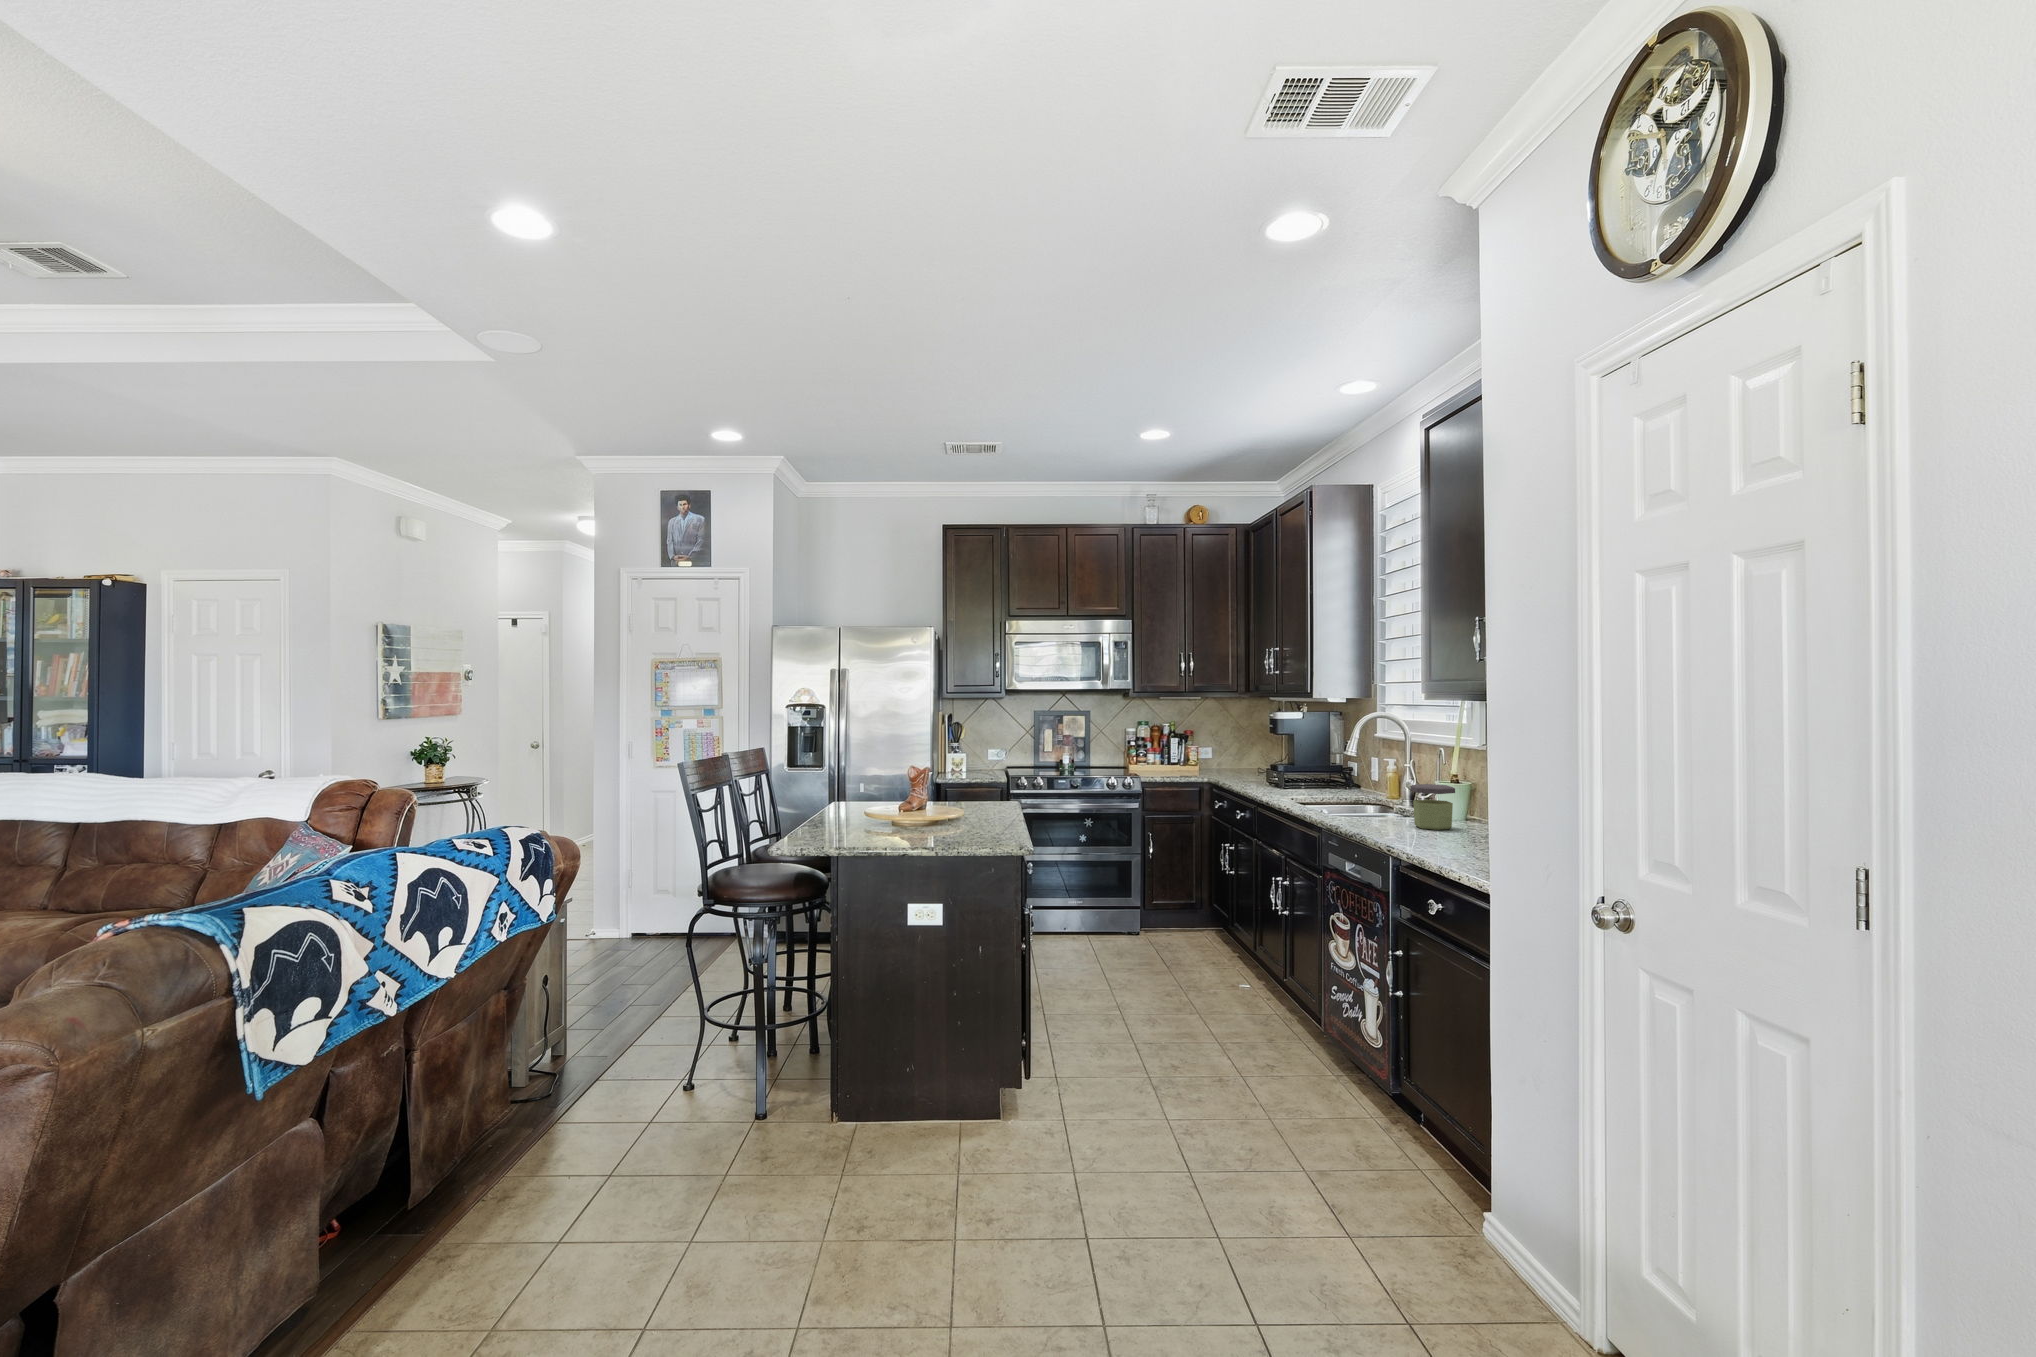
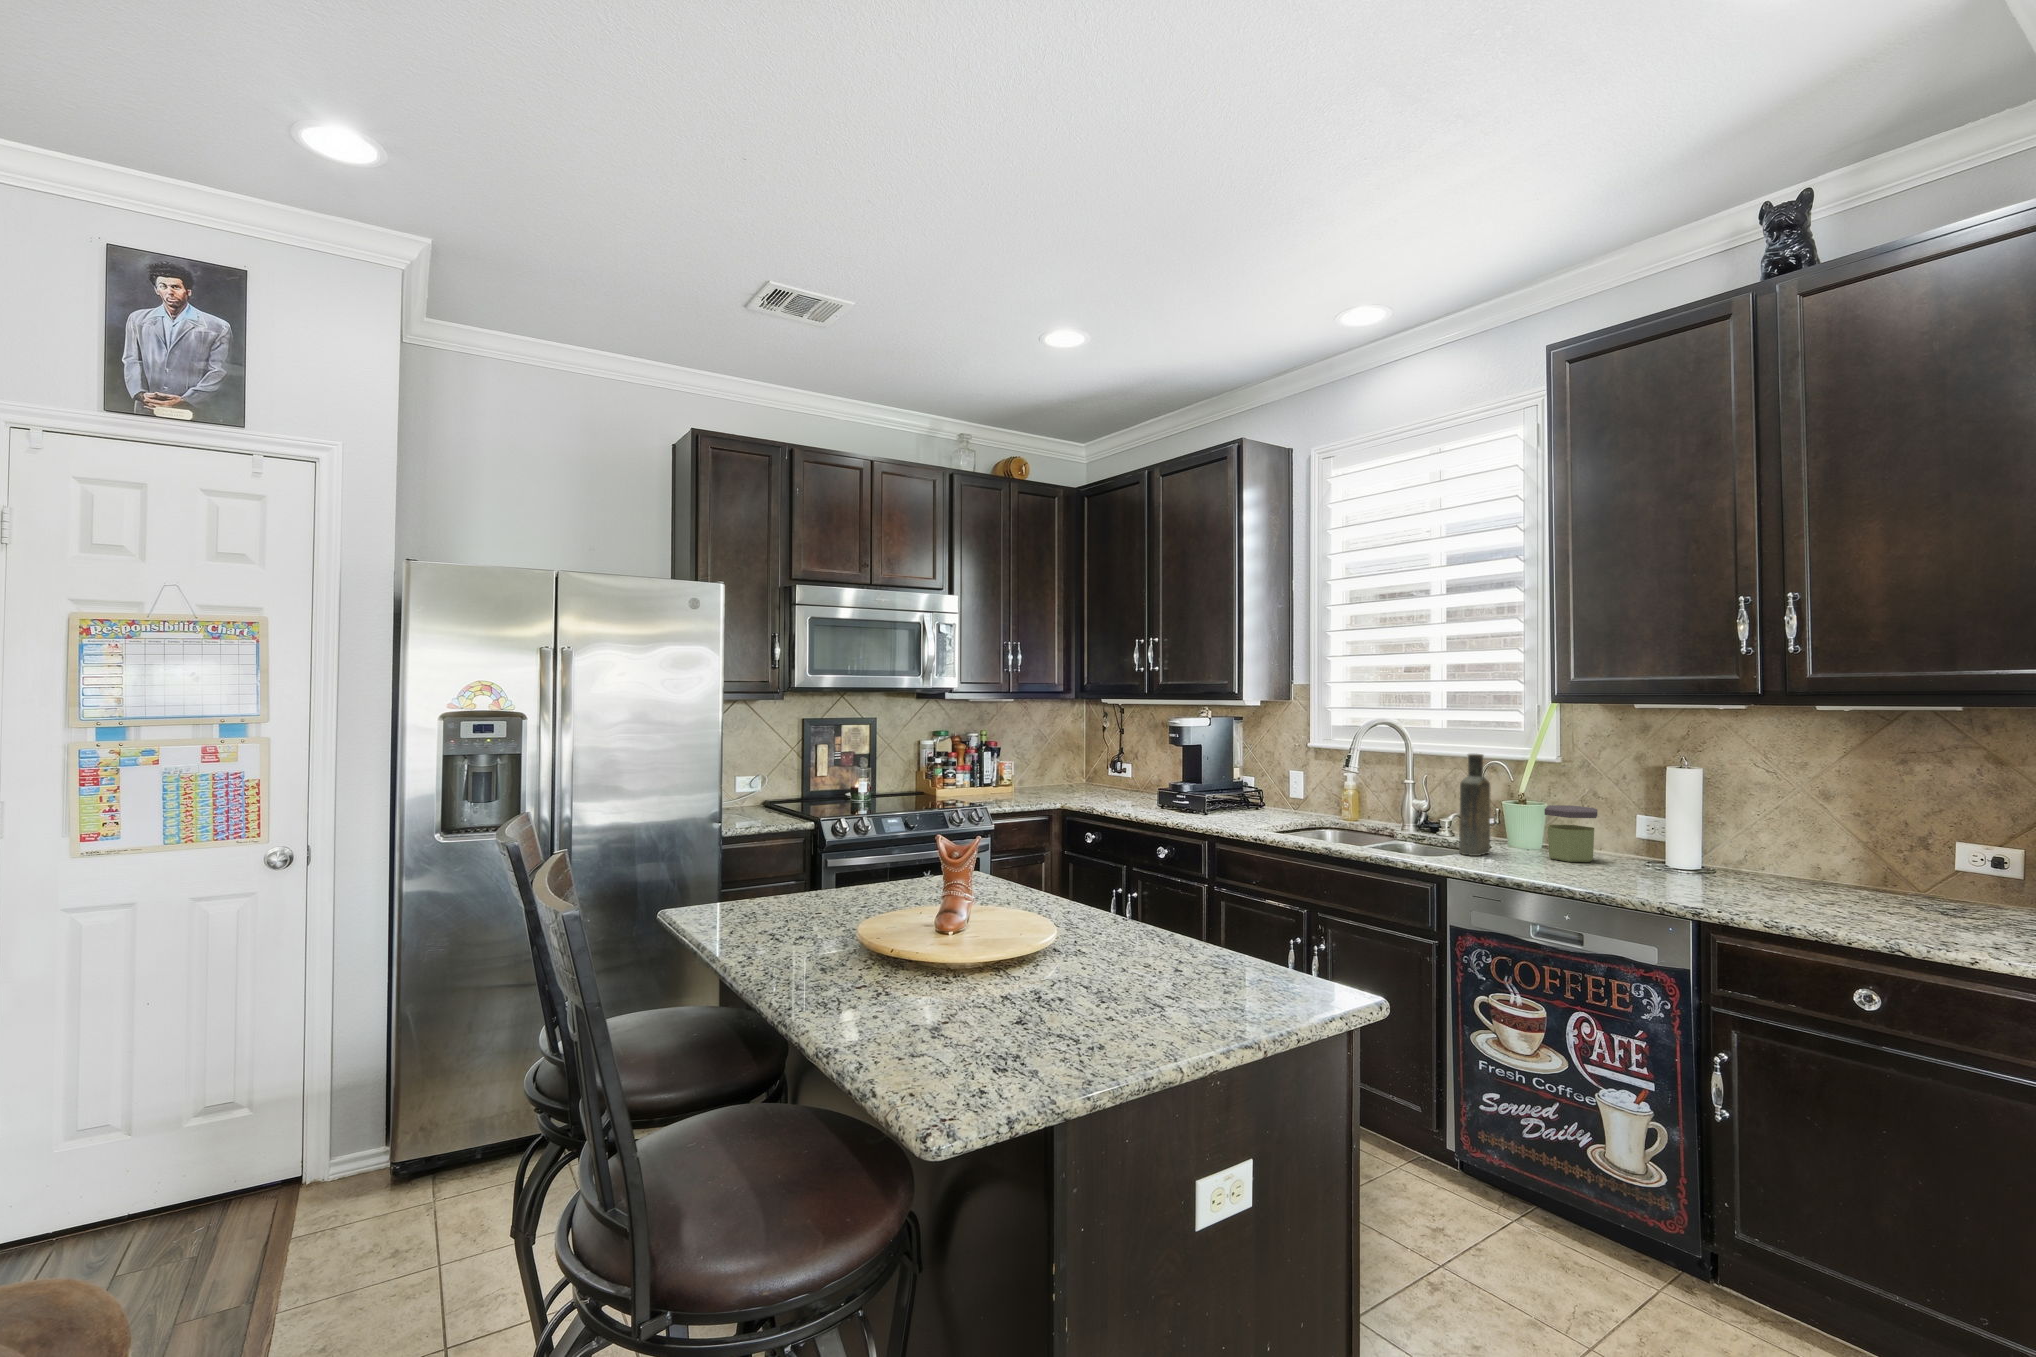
bottle: none [1347,741,1383,820] -> present [1459,754,1490,856]

